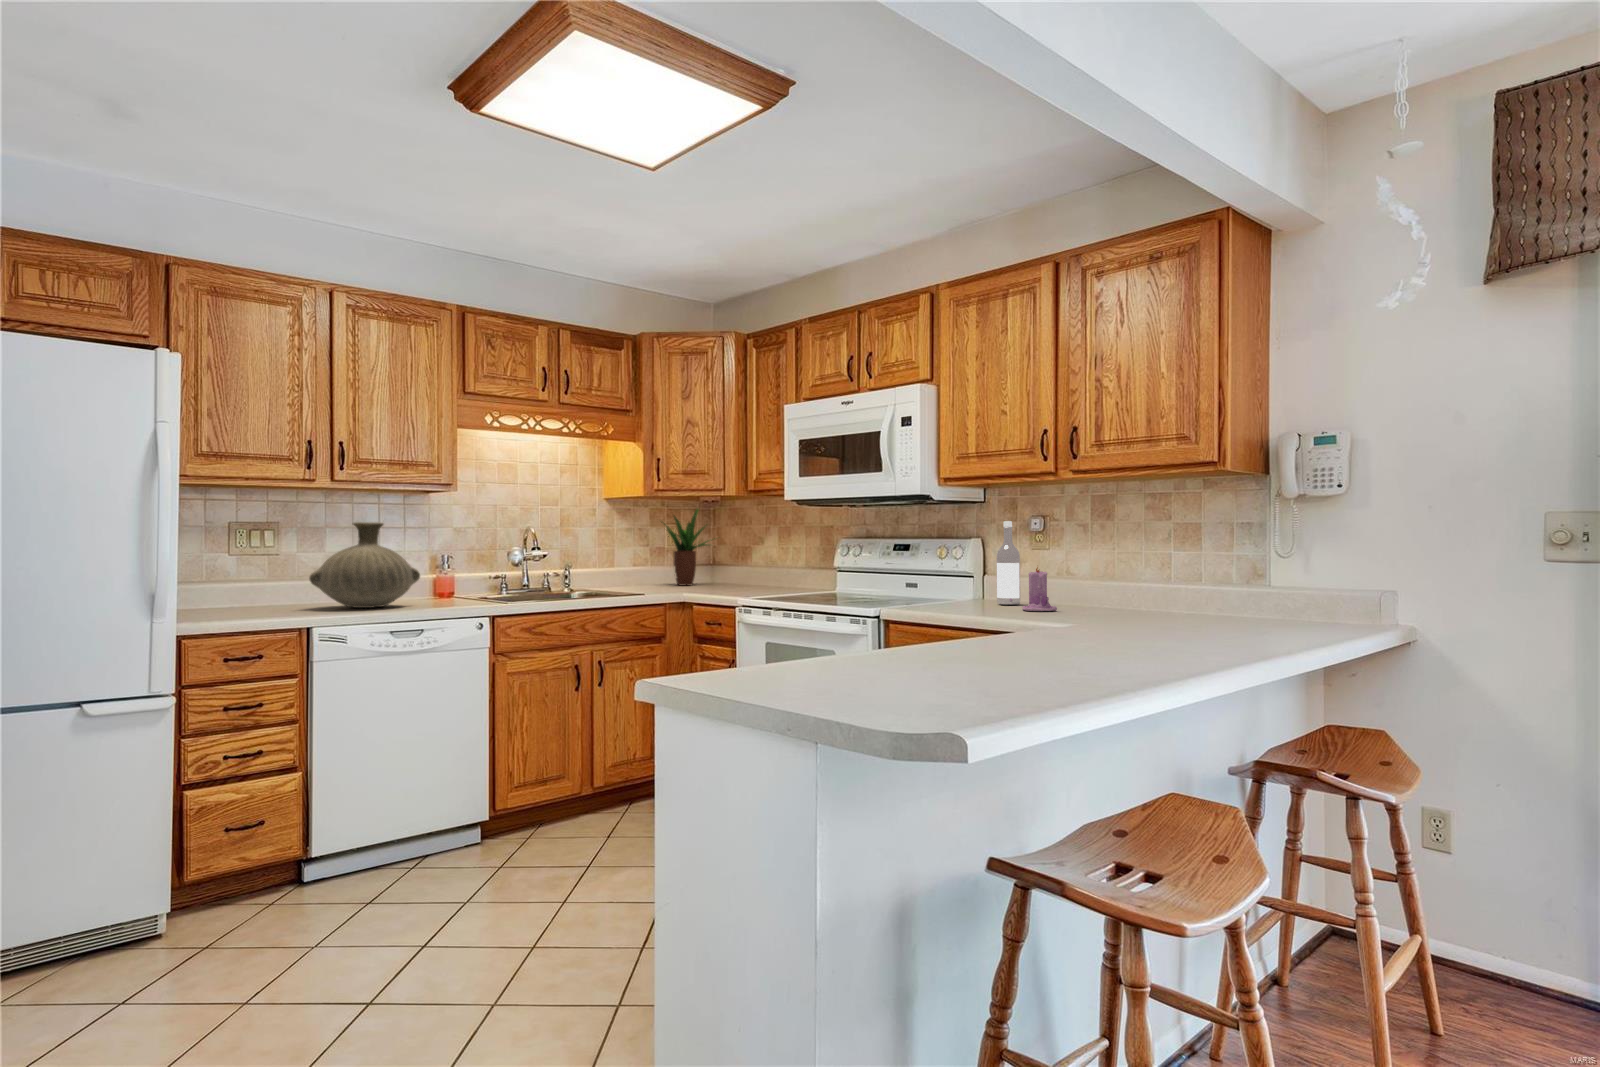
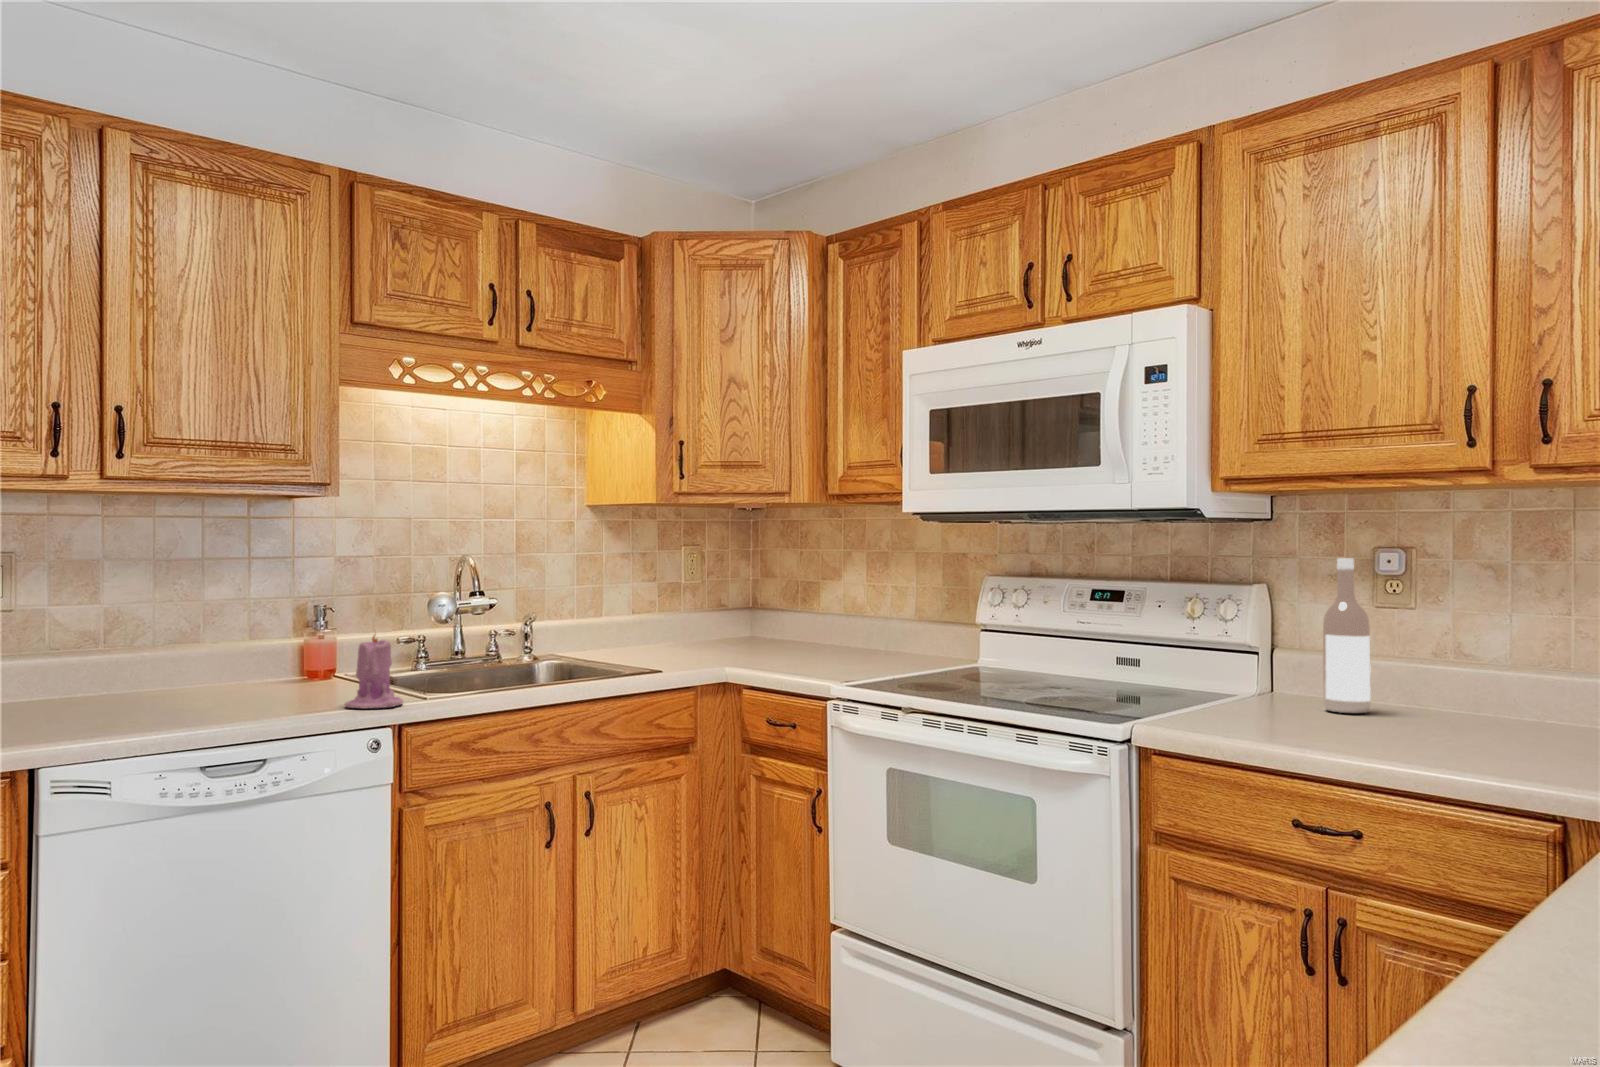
potted plant: present [661,509,715,586] -> none [666,519,771,645]
vase: present [309,522,420,608] -> none [48,556,265,717]
candle: present [1022,567,1057,611] -> present [345,635,403,708]

